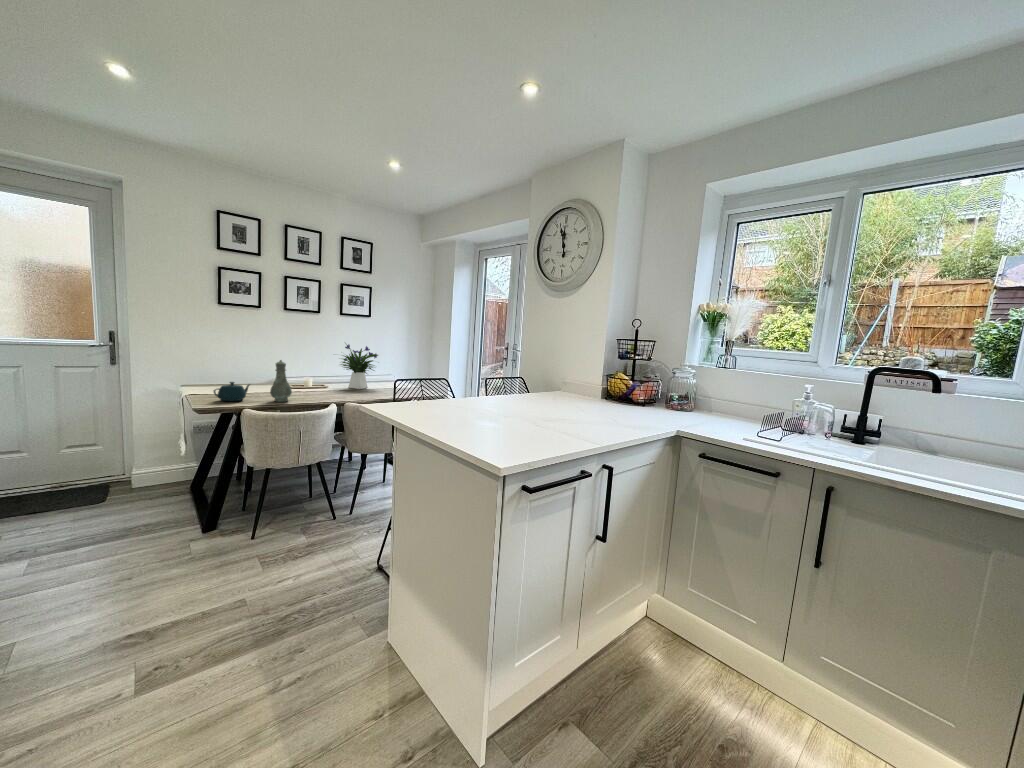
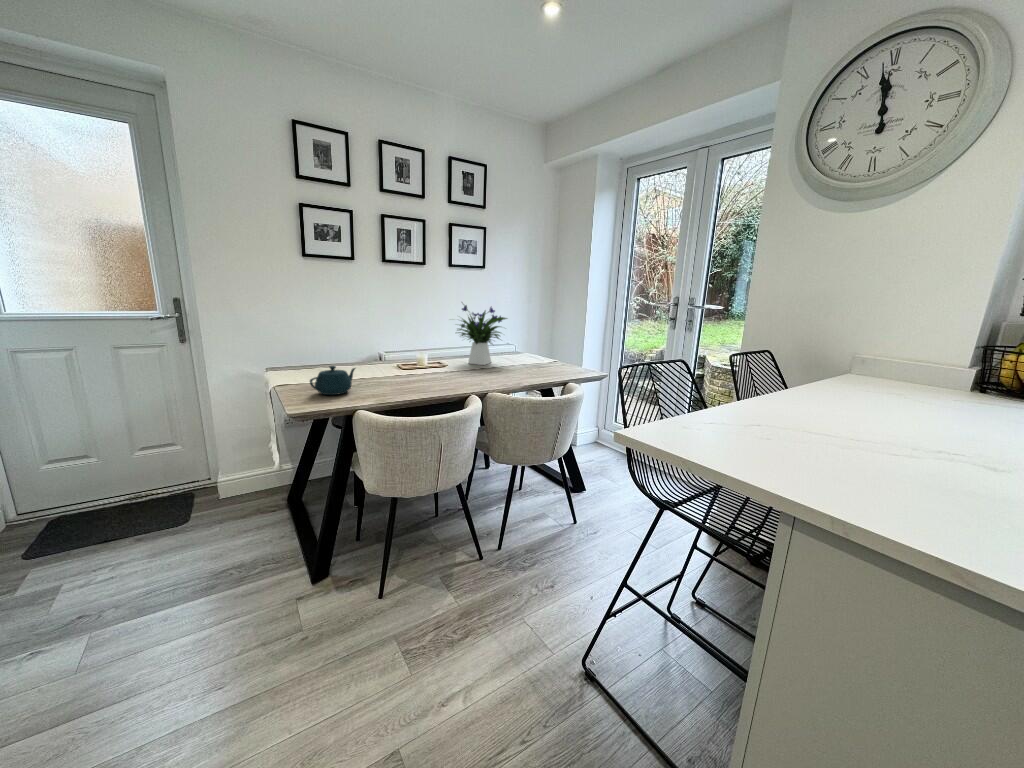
vase: present [270,360,292,402] -> none [384,332,412,394]

